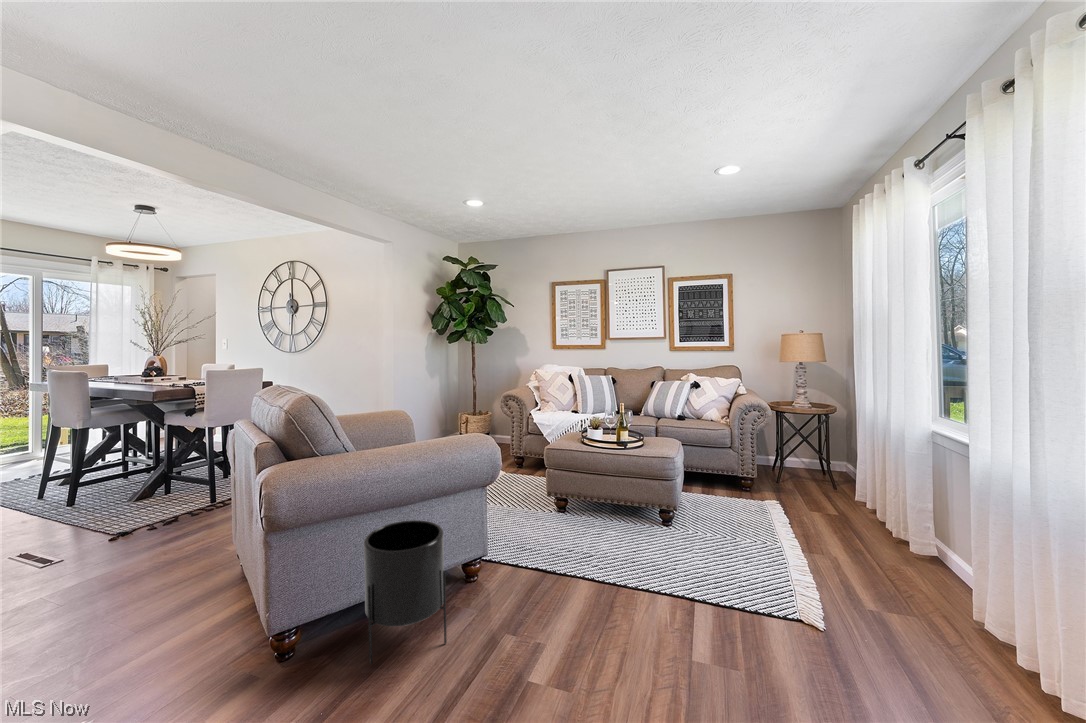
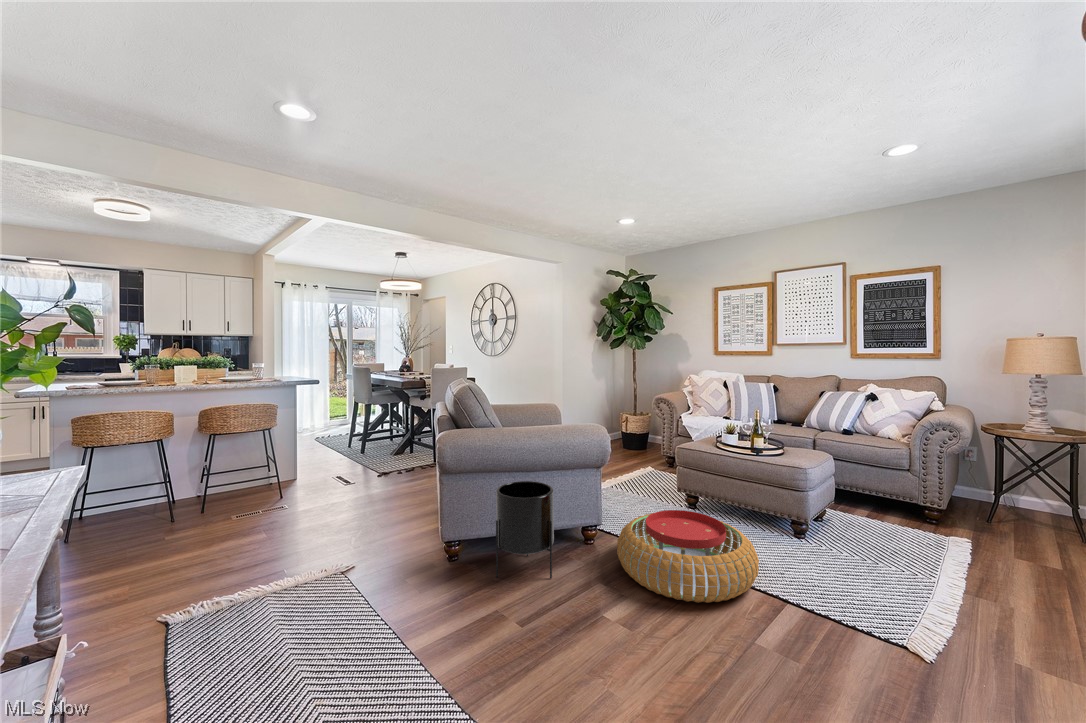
pouf: none [515,523,665,630] -> present [617,510,759,603]

